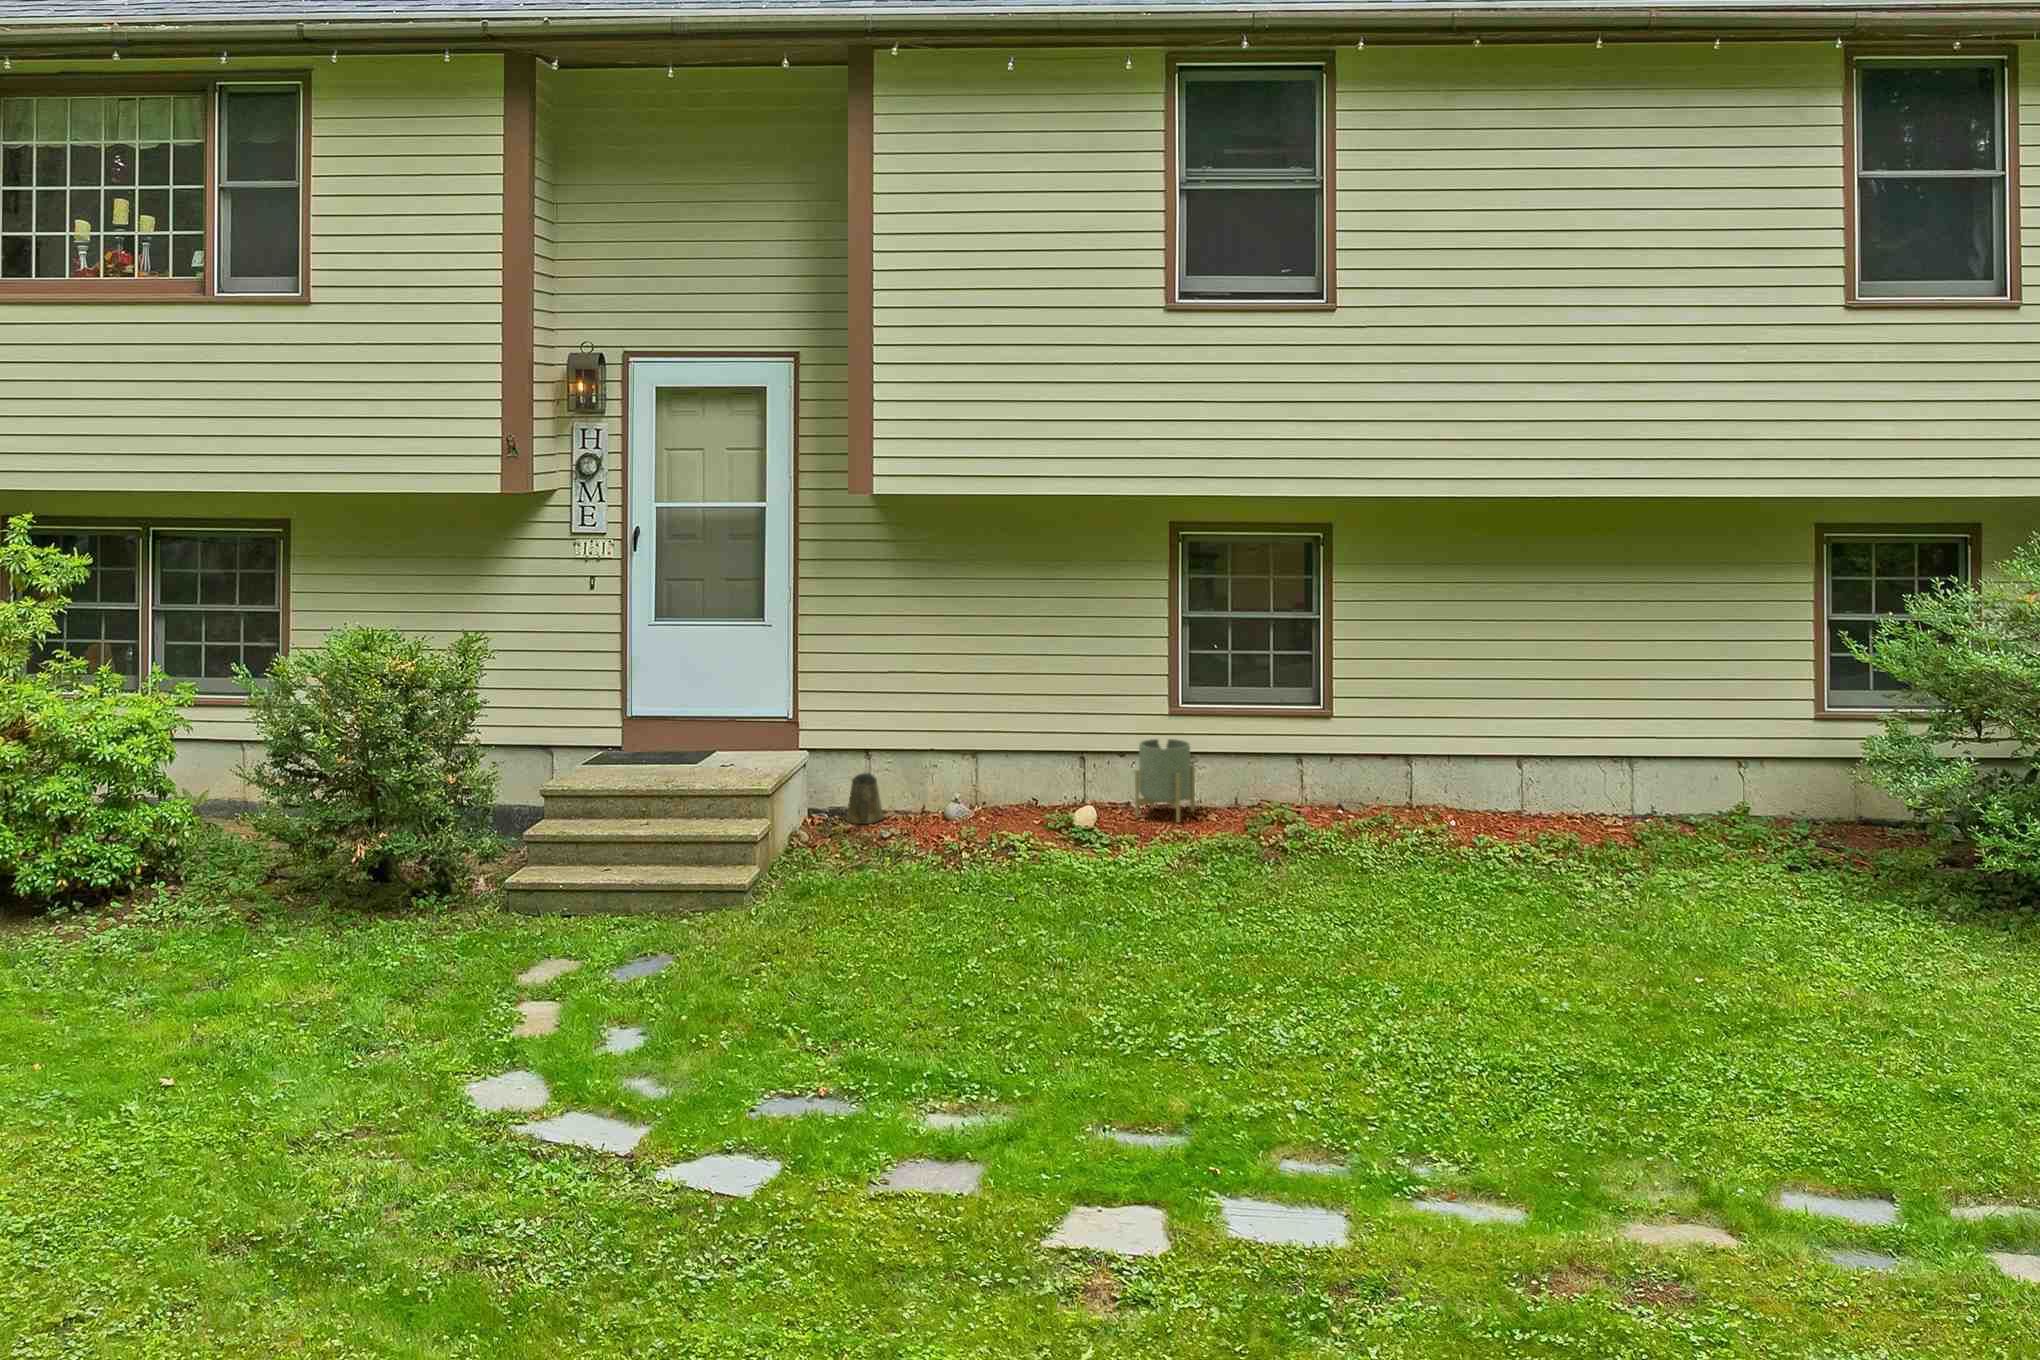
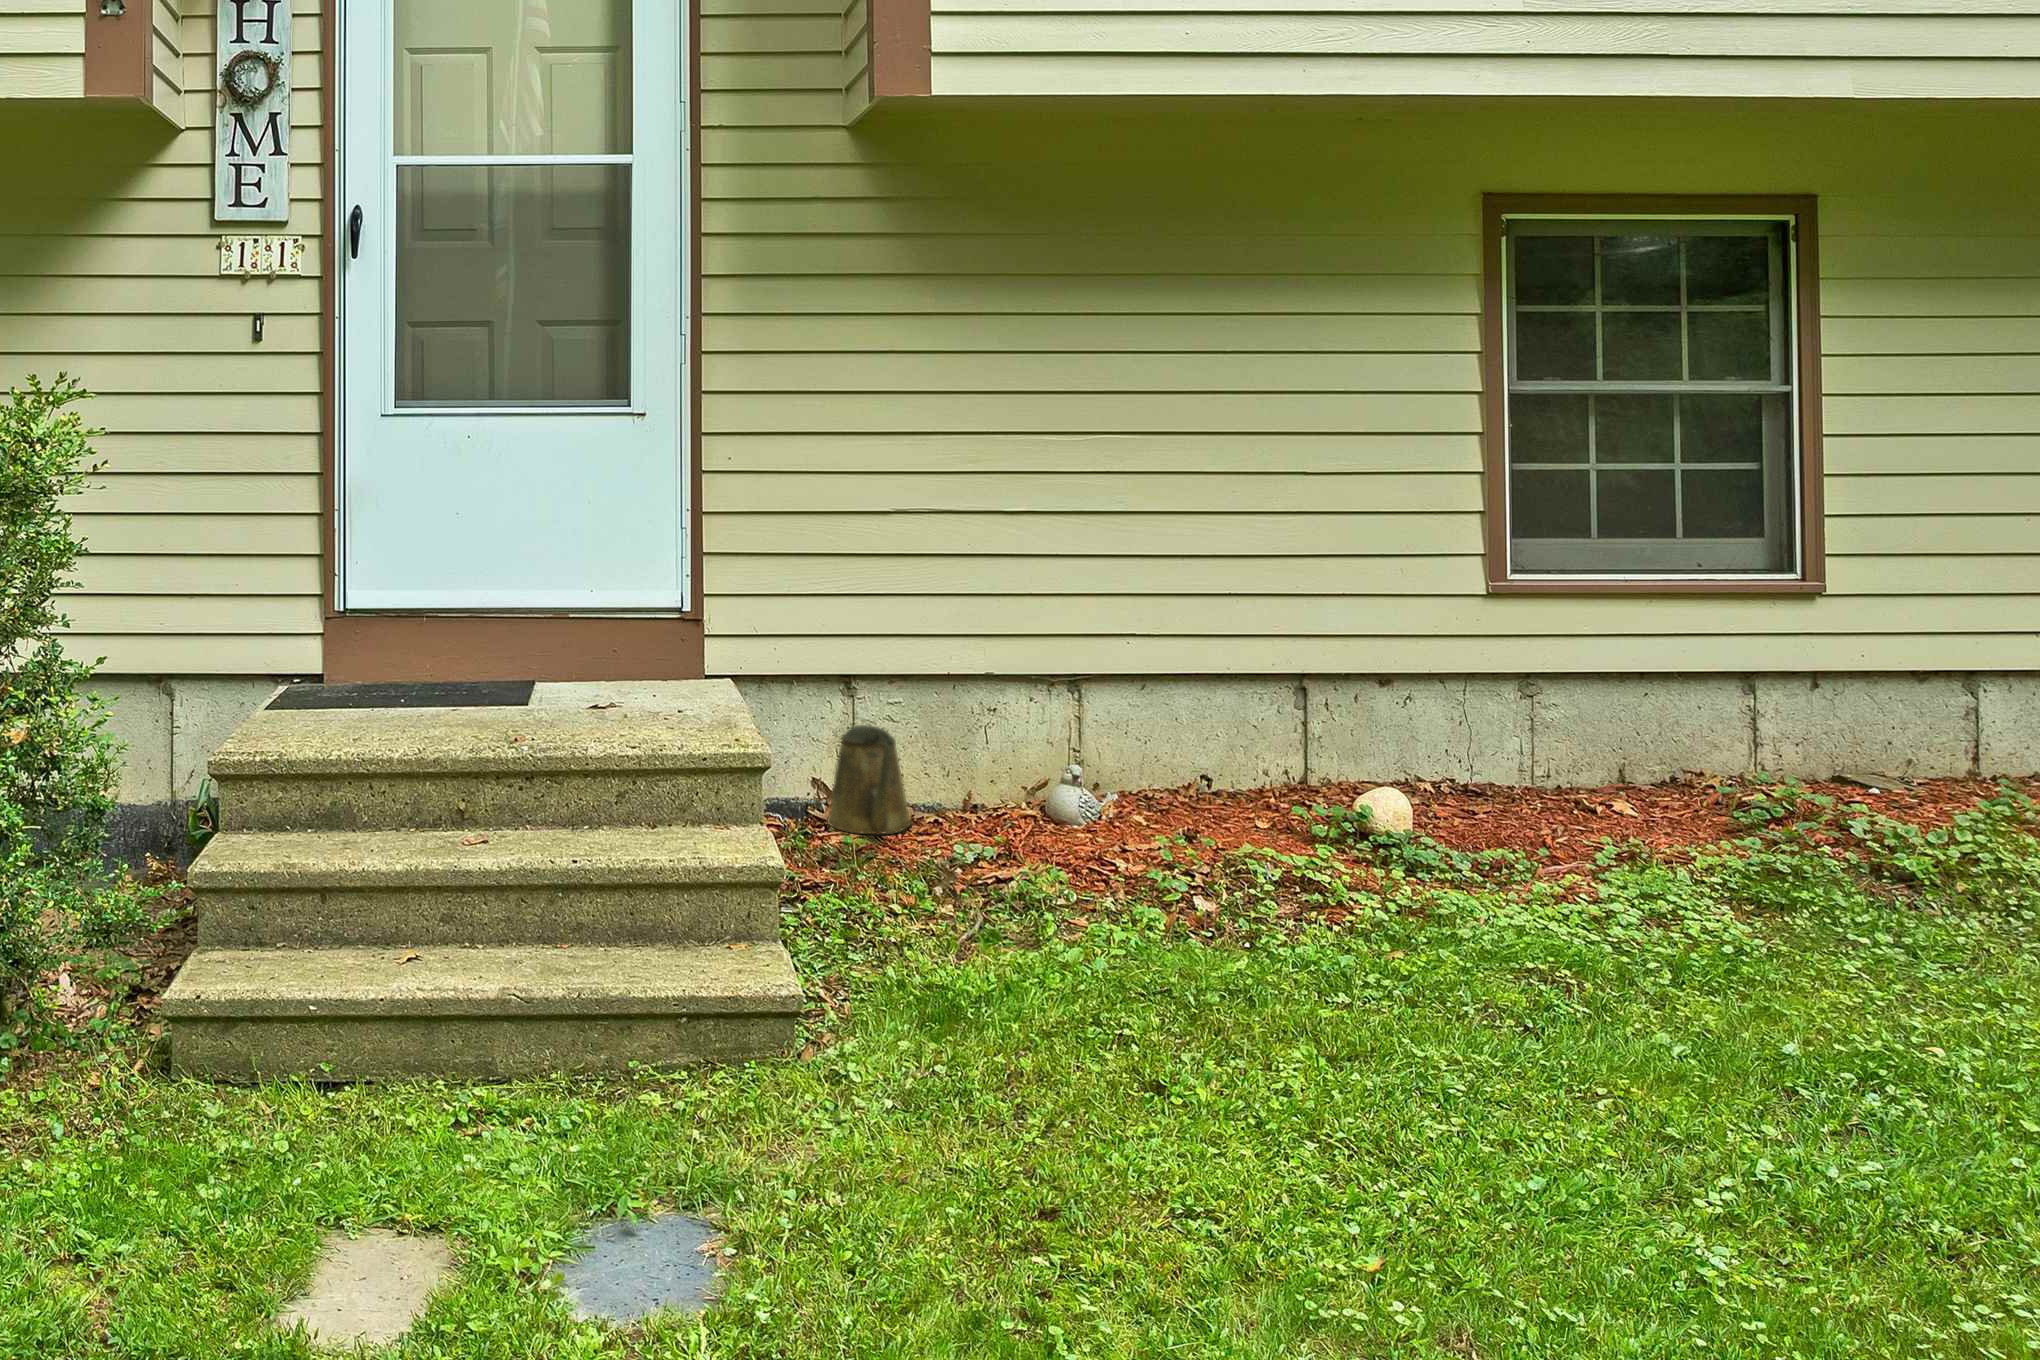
planter: present [1135,739,1195,822] -> none [1461,650,1590,829]

